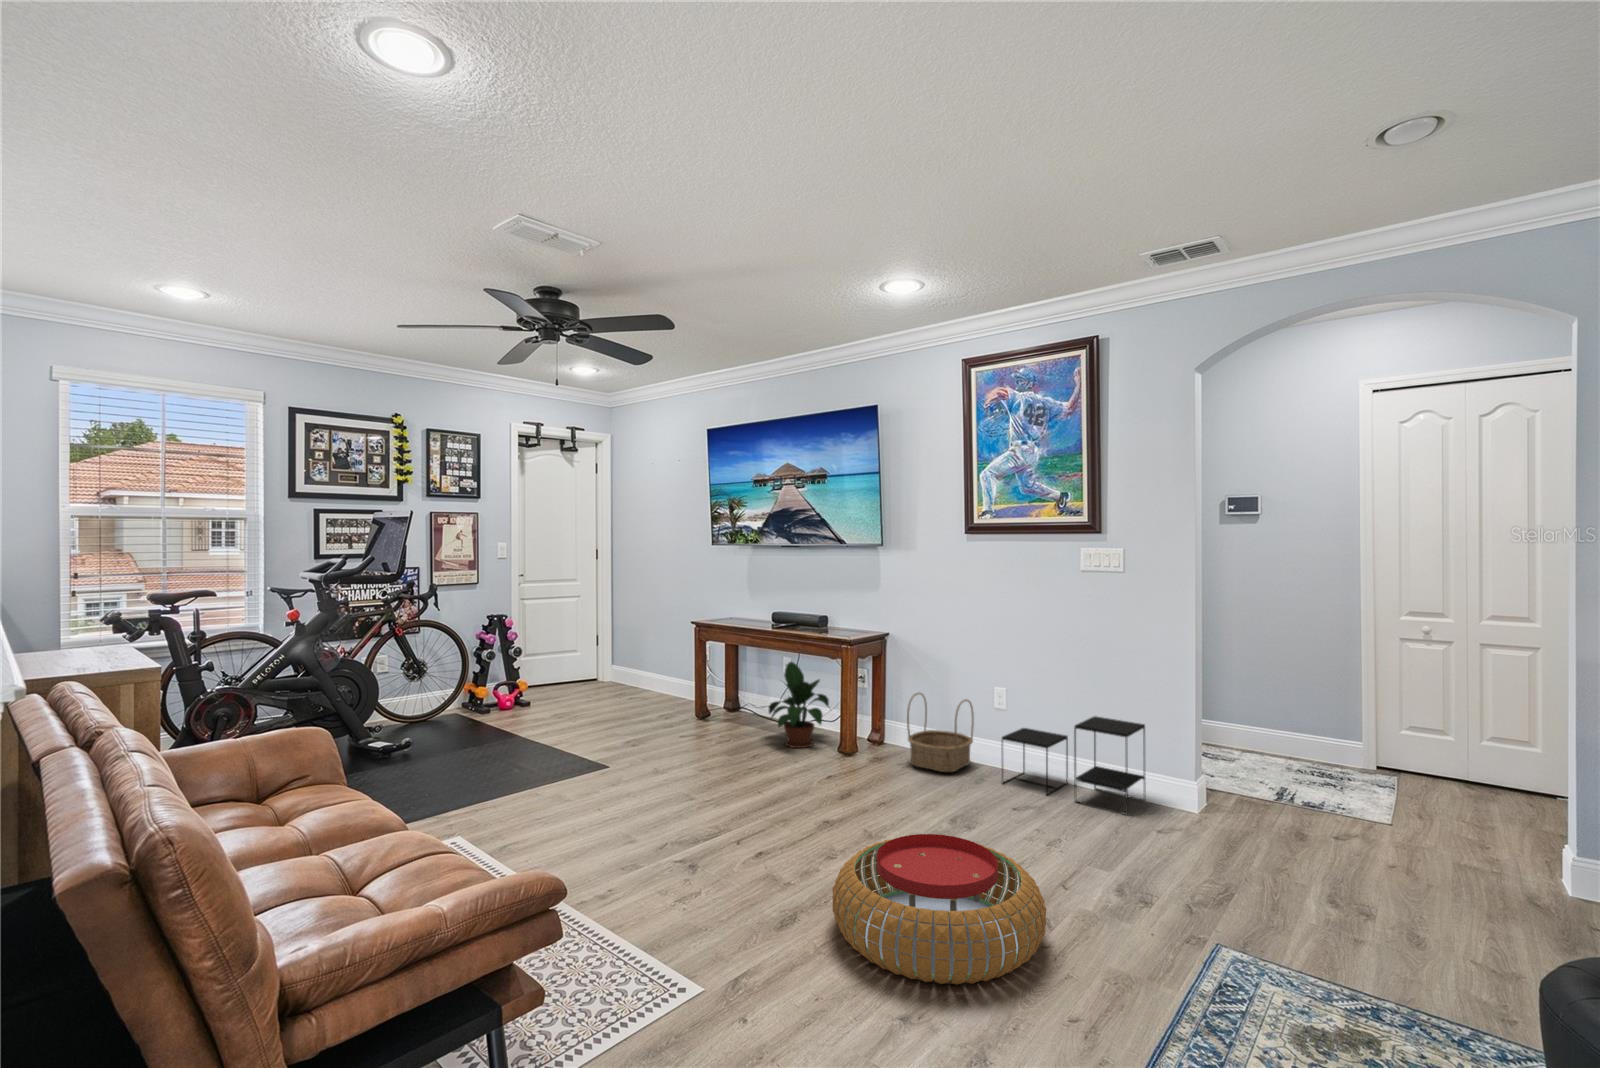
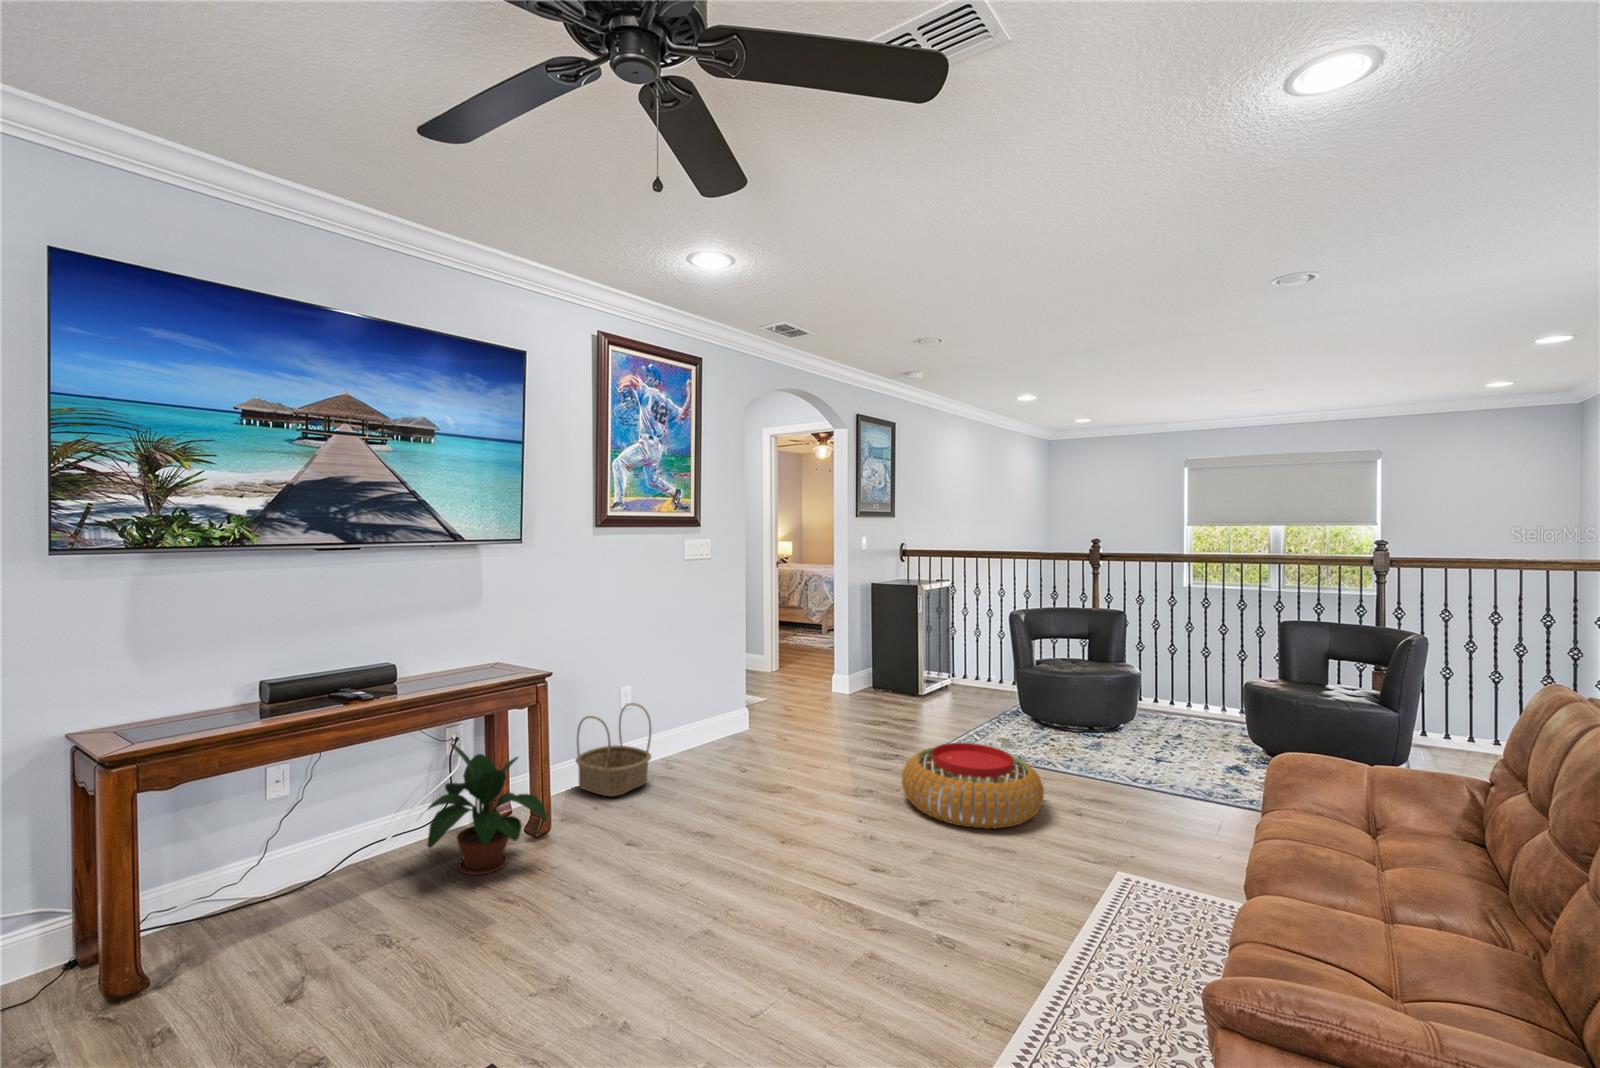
side table: present [1002,716,1145,815] -> none [641,674,747,768]

